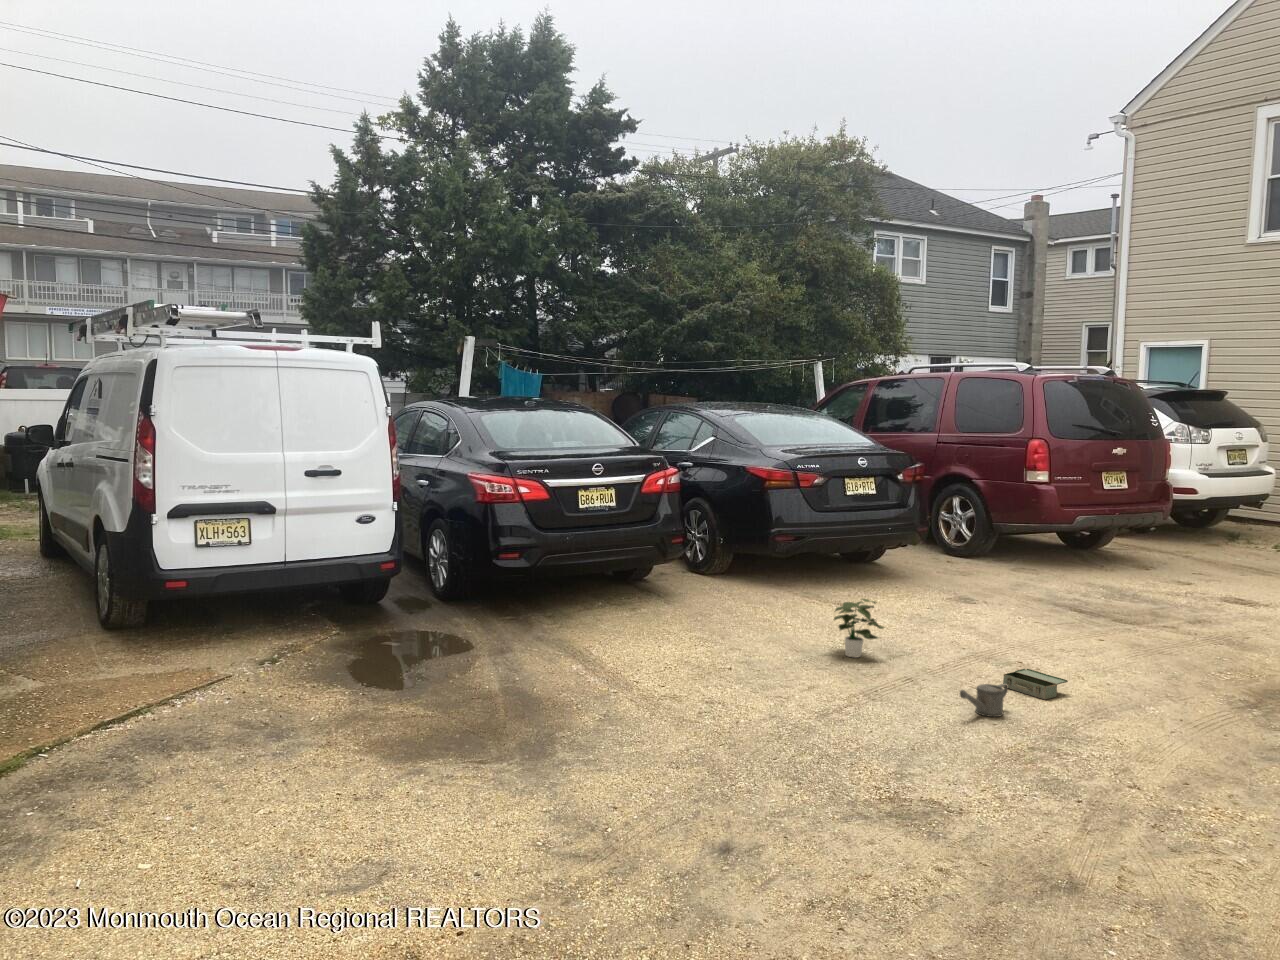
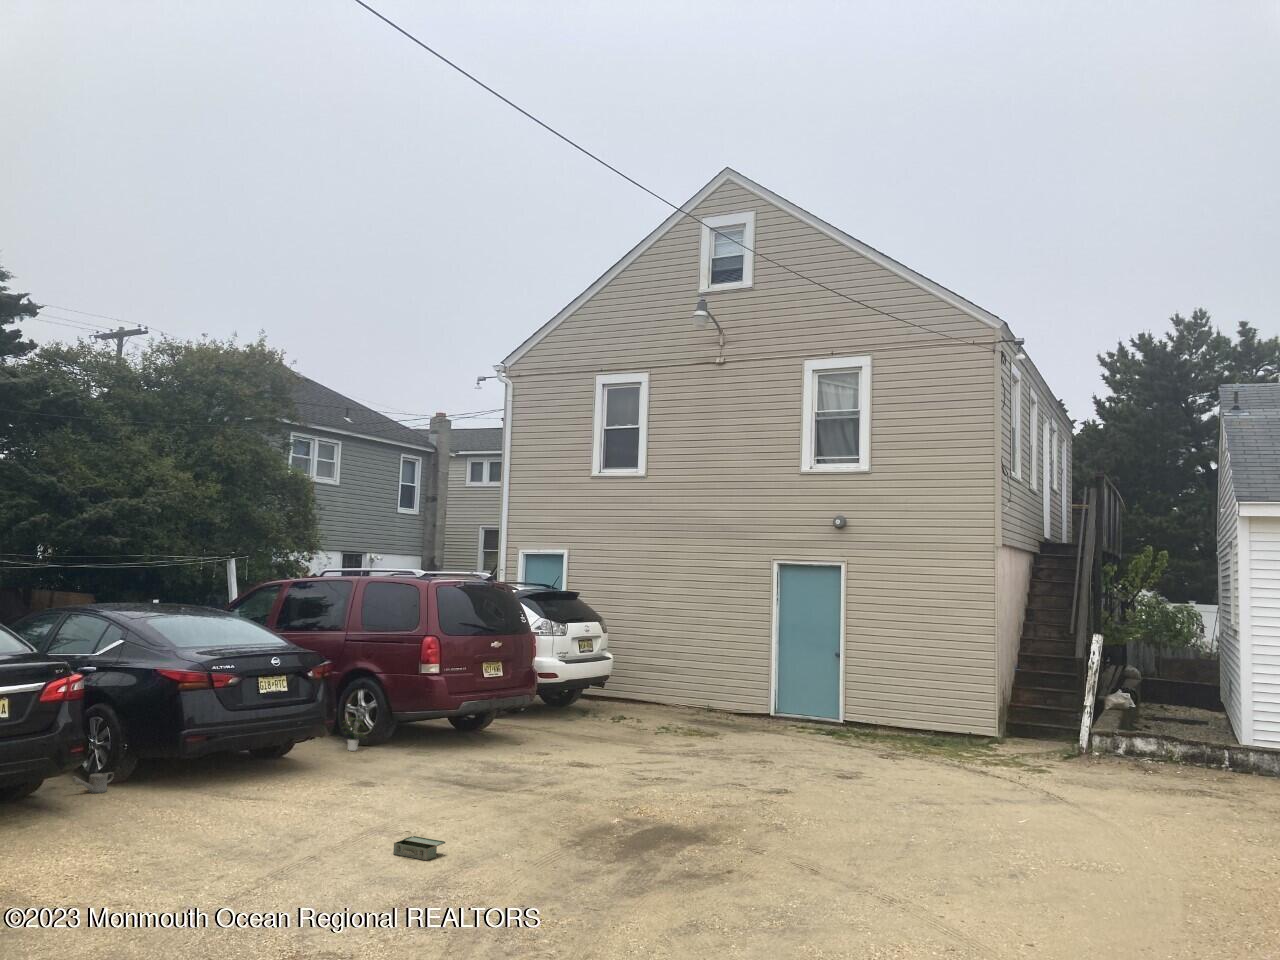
potted plant: present [834,599,885,658] -> present [341,716,370,751]
watering can: present [960,684,1008,717] -> present [72,772,114,793]

